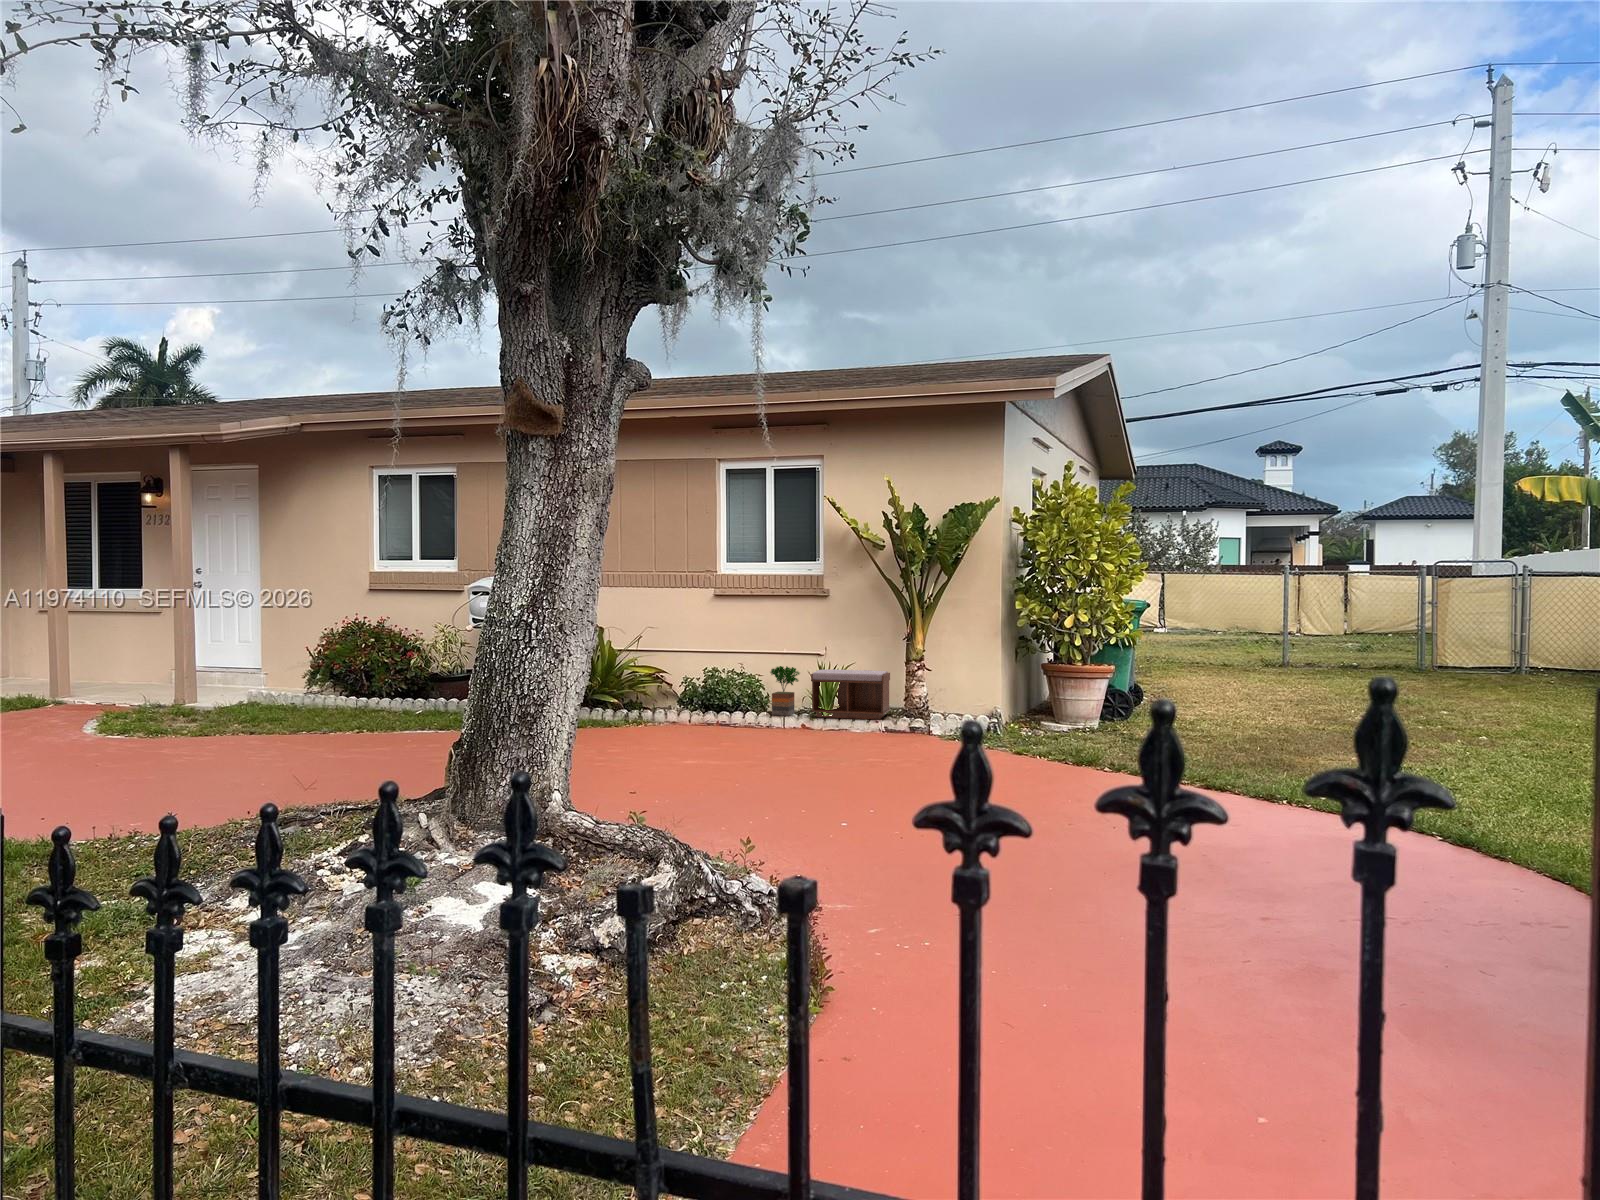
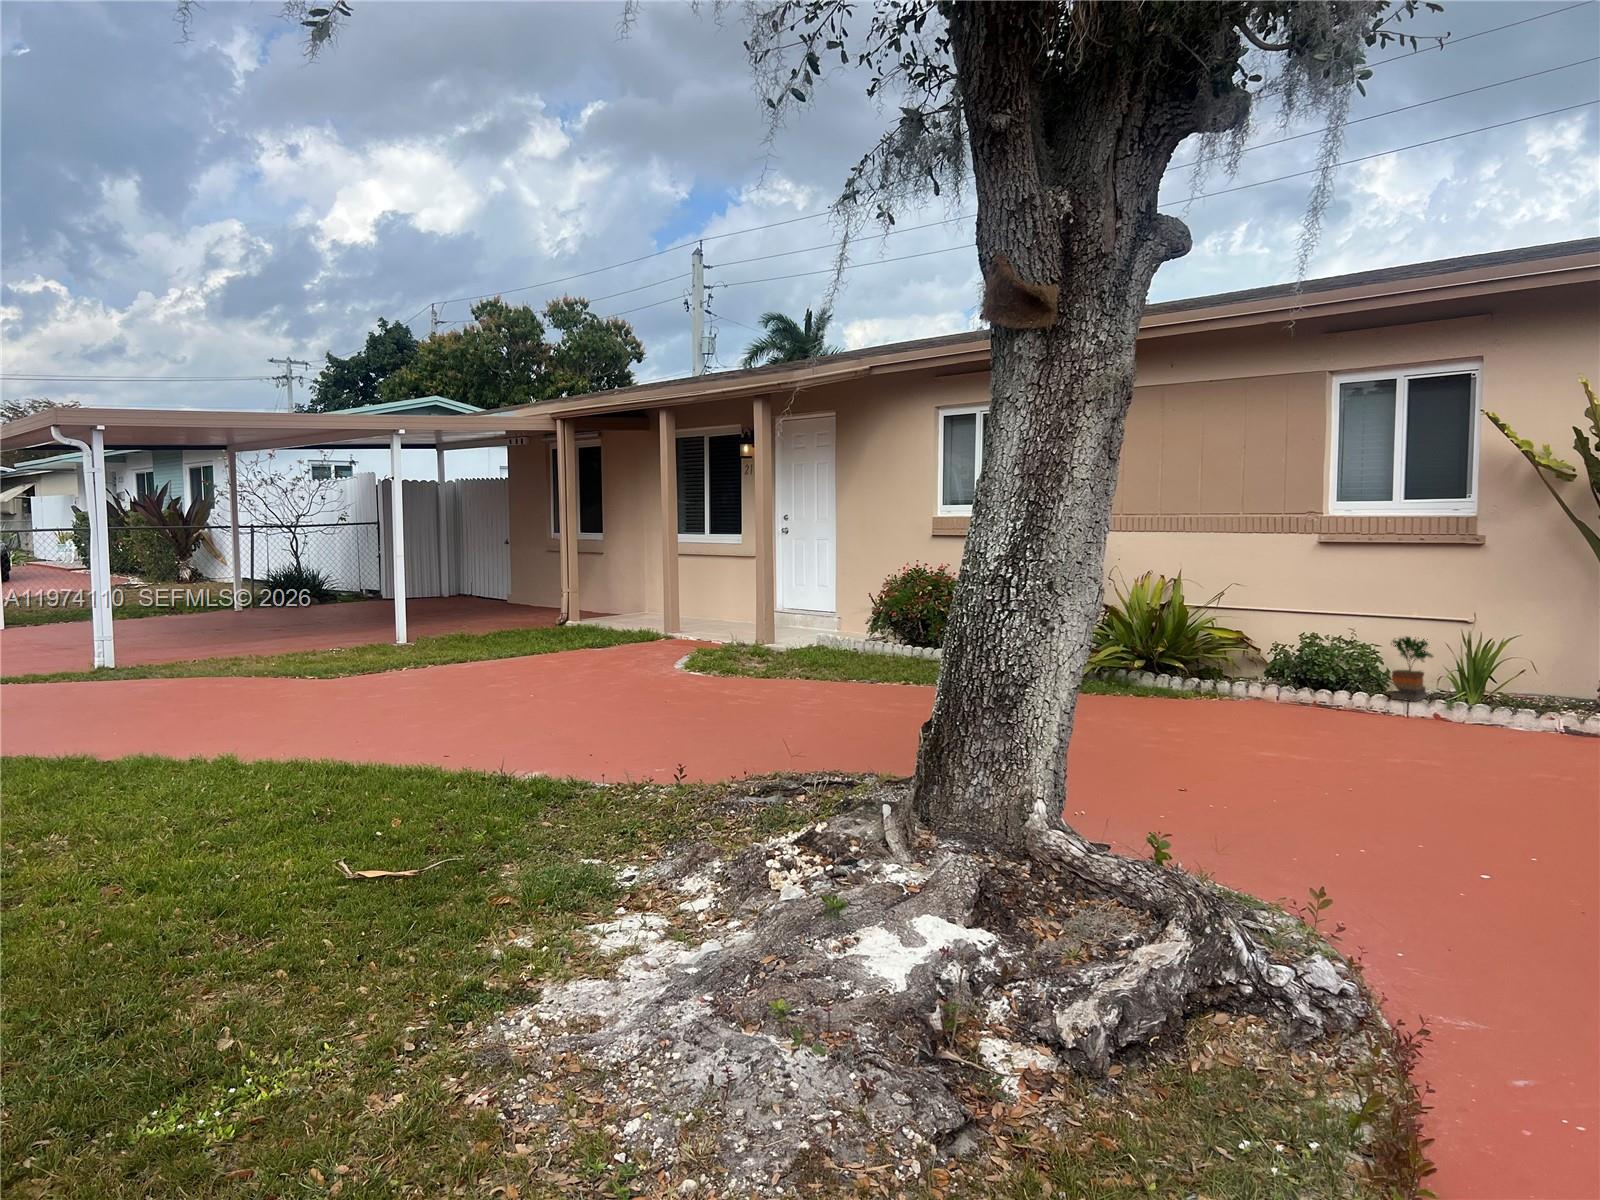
bench: present [811,669,890,719] -> none [1451,644,1583,718]

